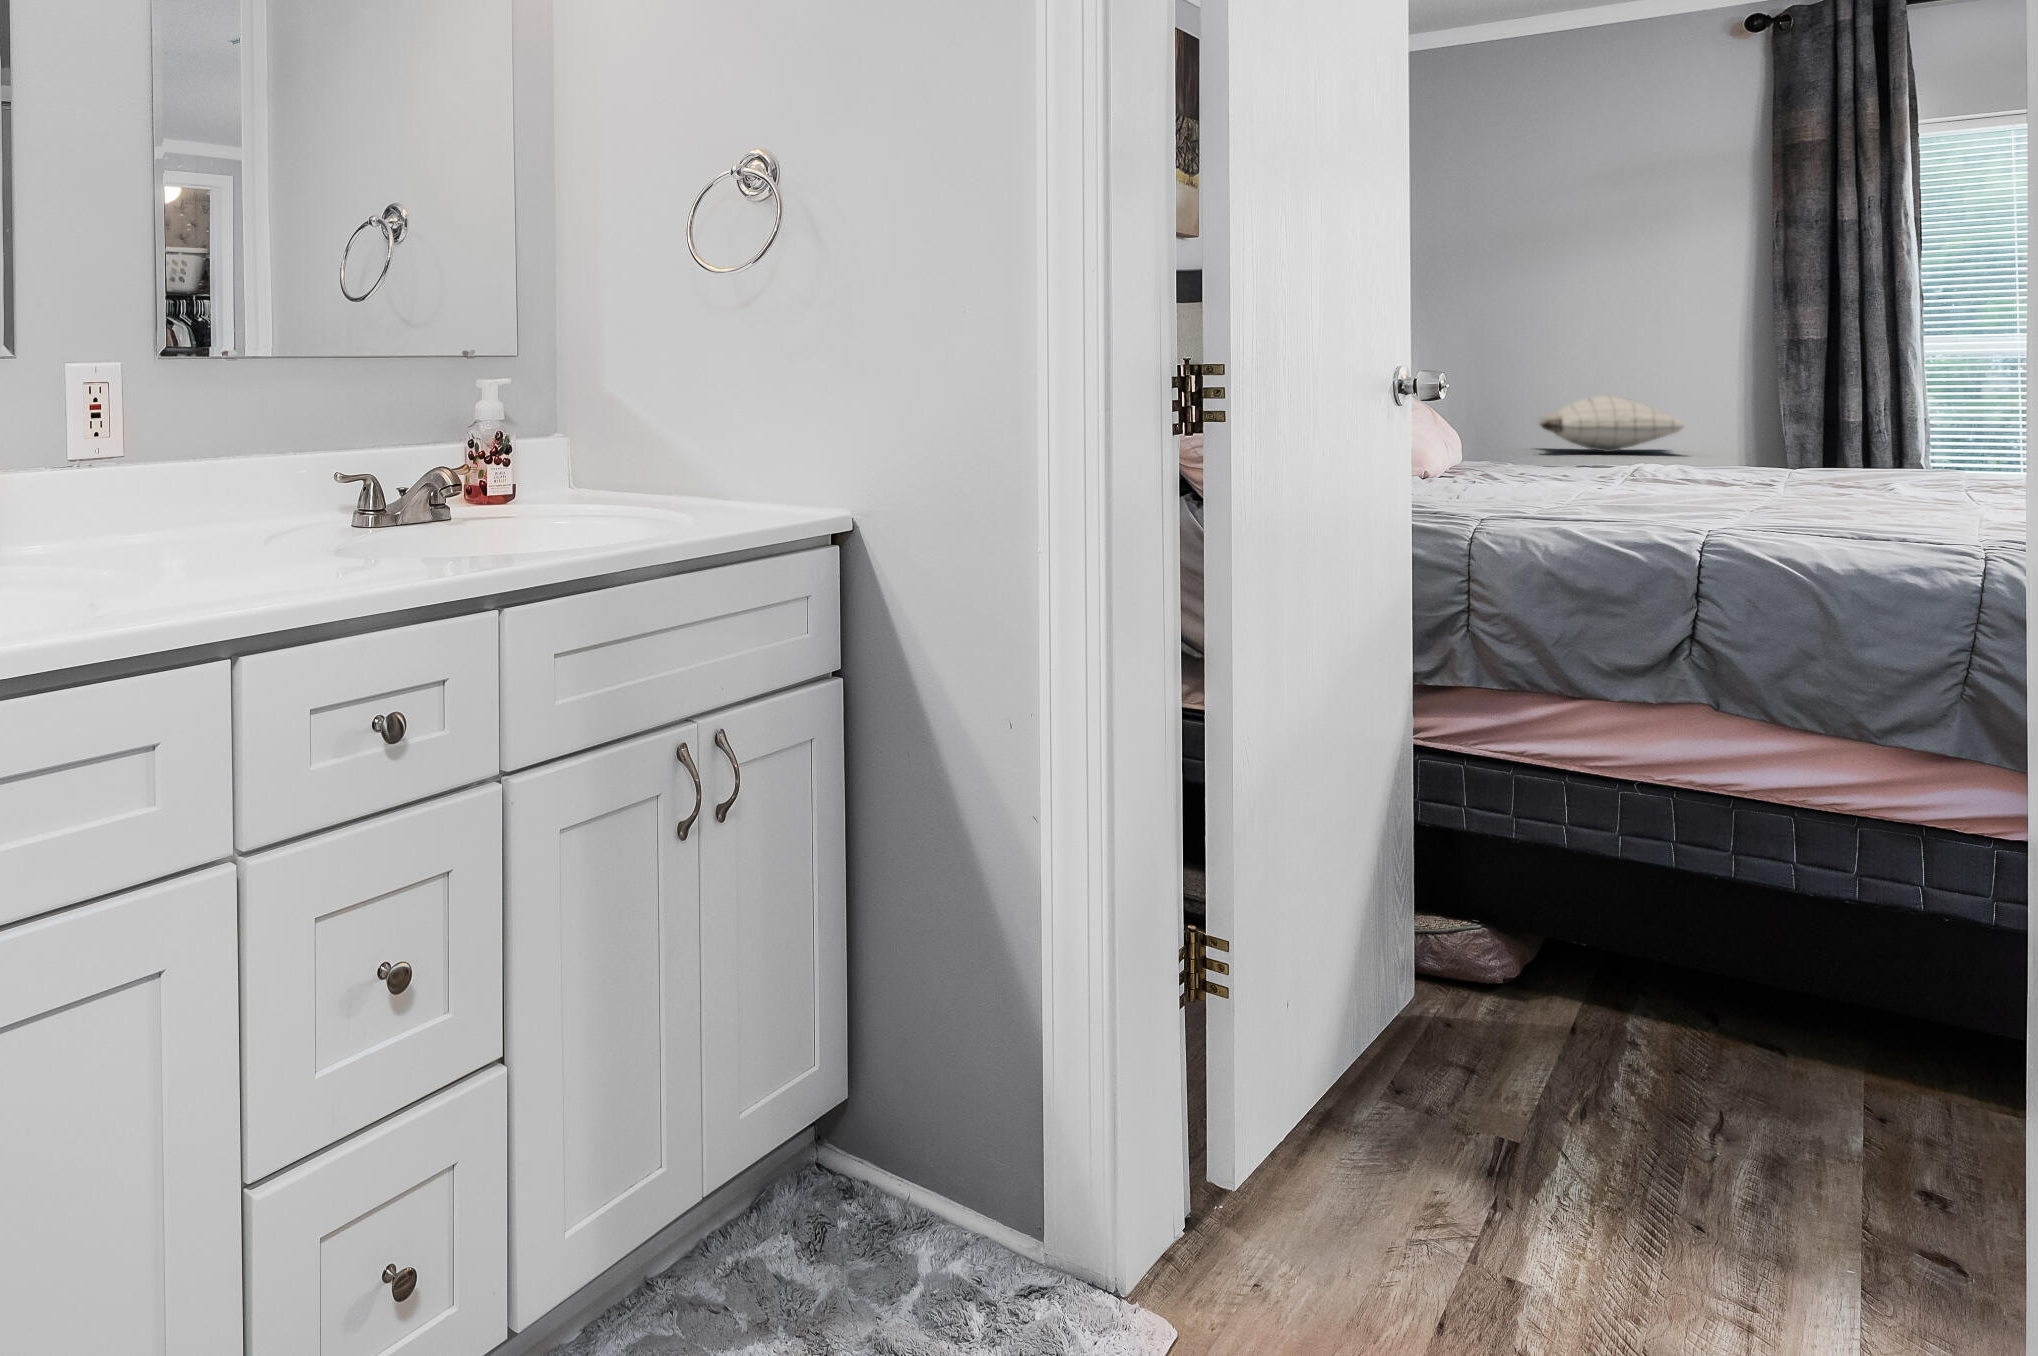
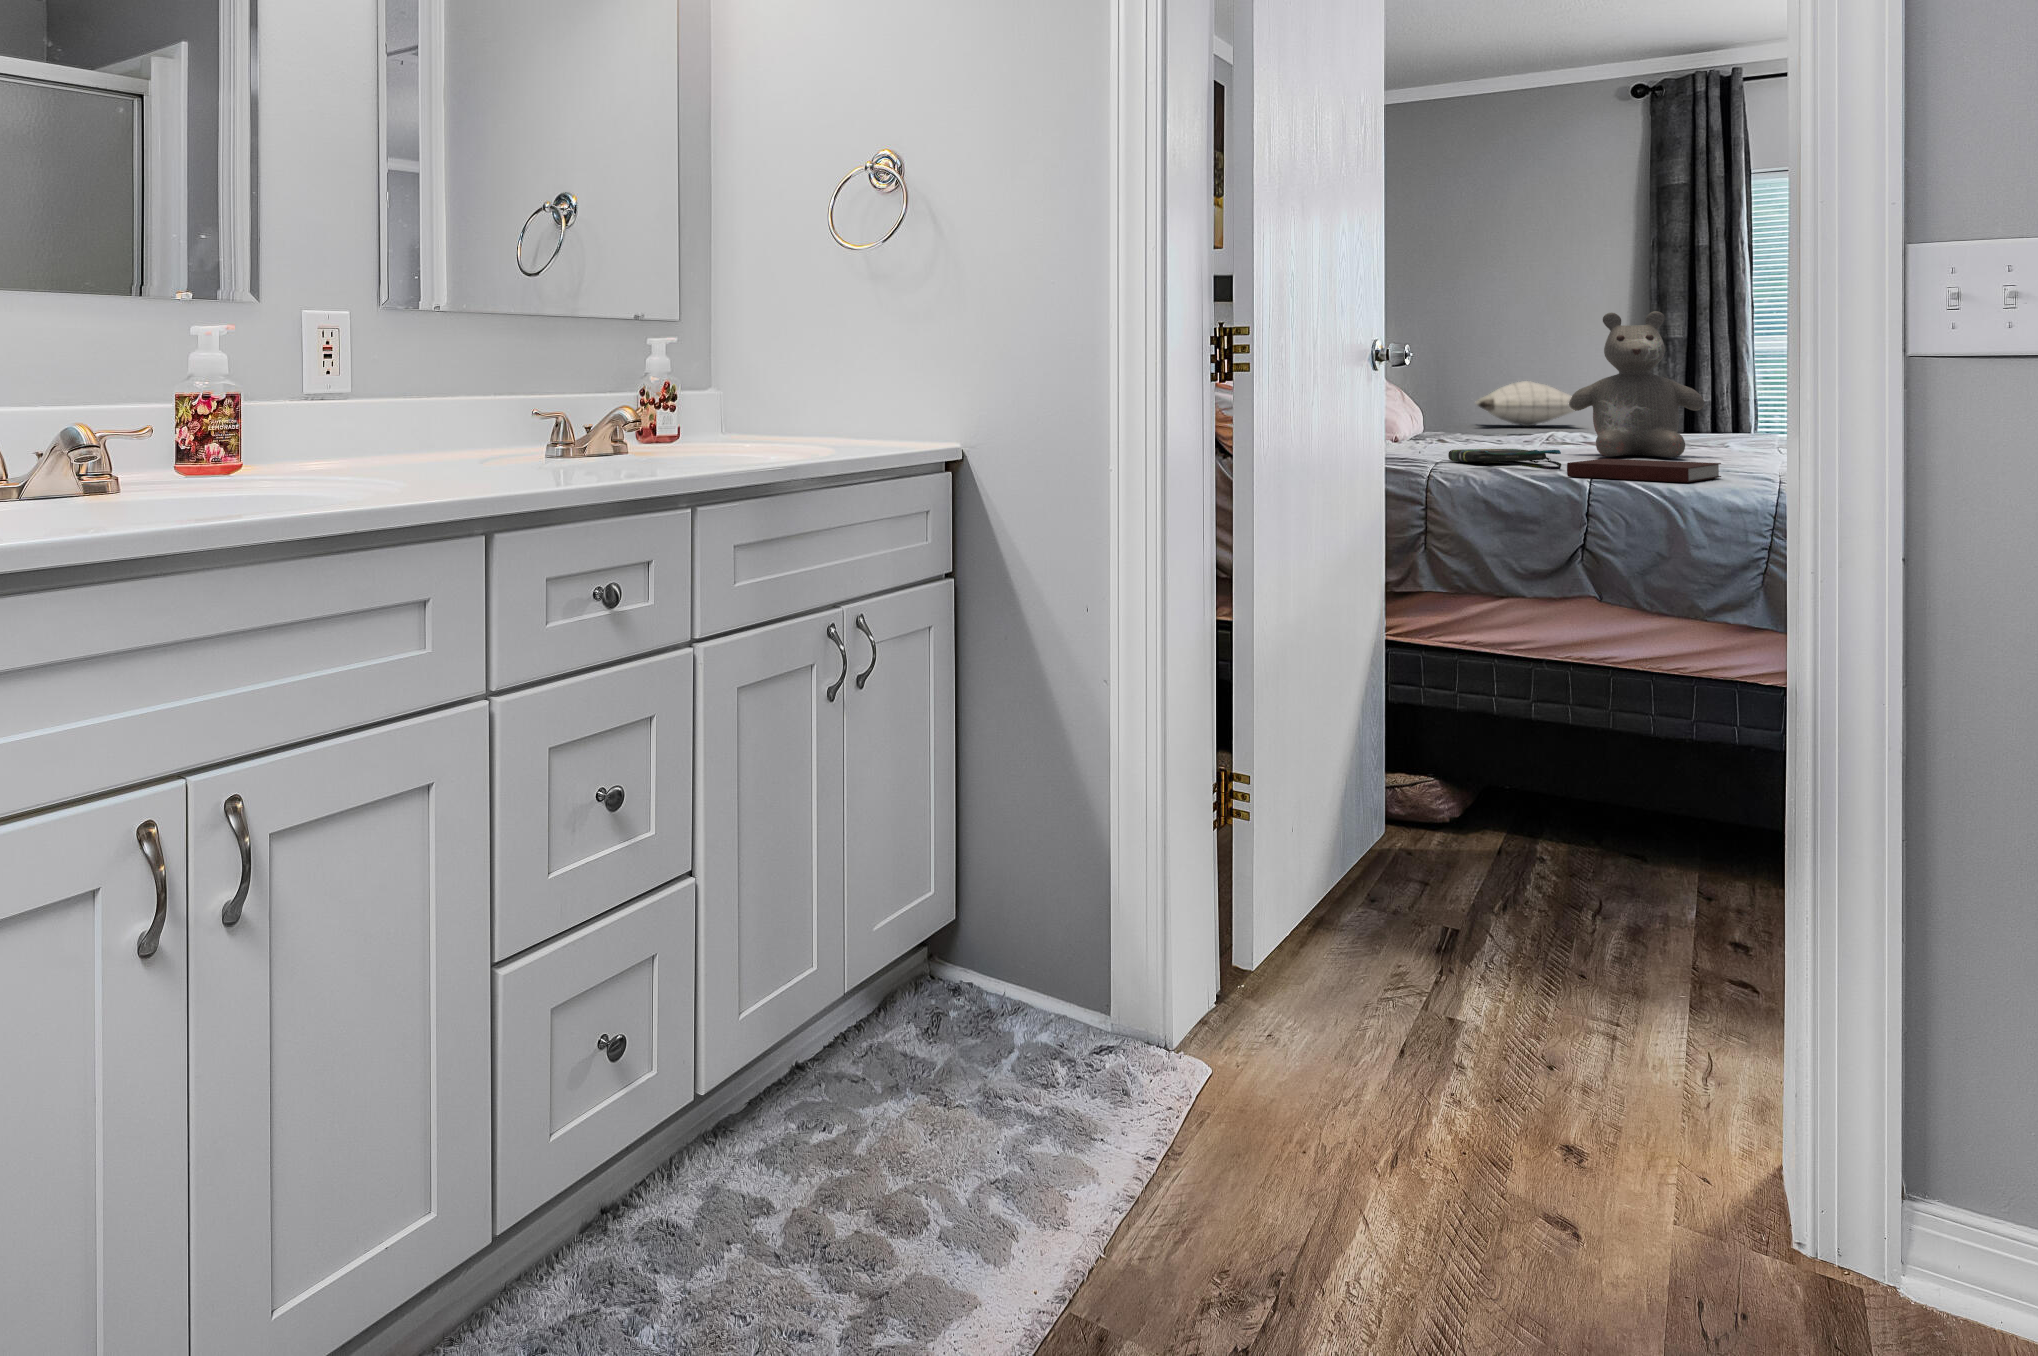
teddy bear: none [1665,317,1859,507] -> present [1568,311,1705,458]
tote bag: none [1501,495,1657,527] -> present [1448,449,1561,470]
notebook: none [1666,514,1889,552] -> present [1567,459,1721,482]

